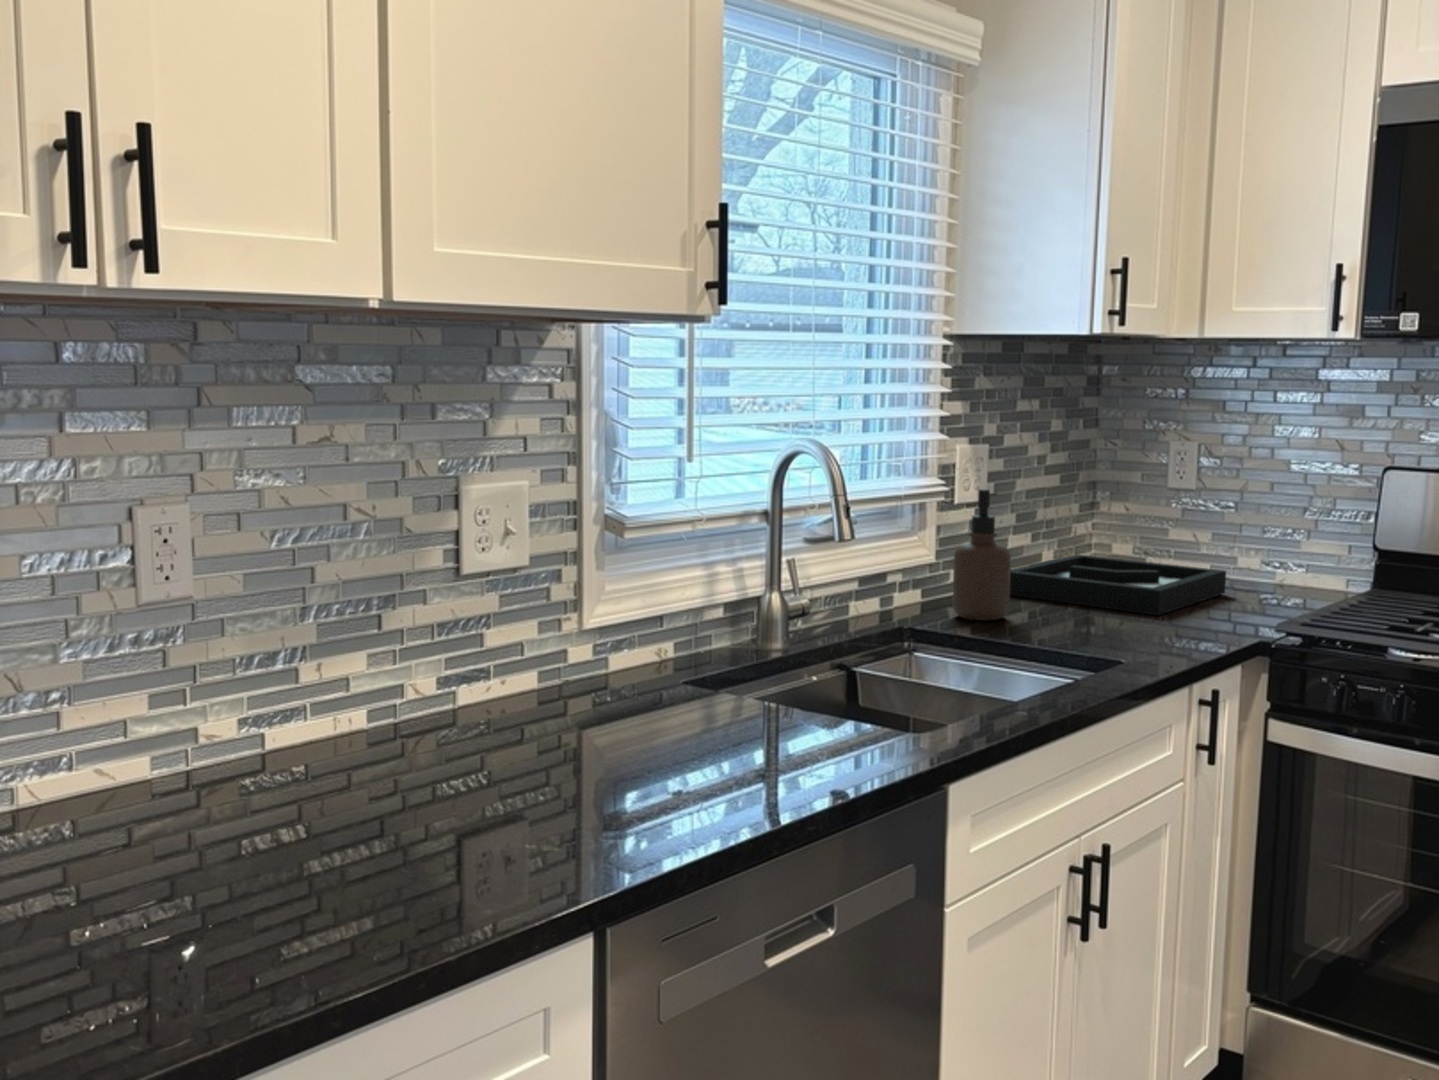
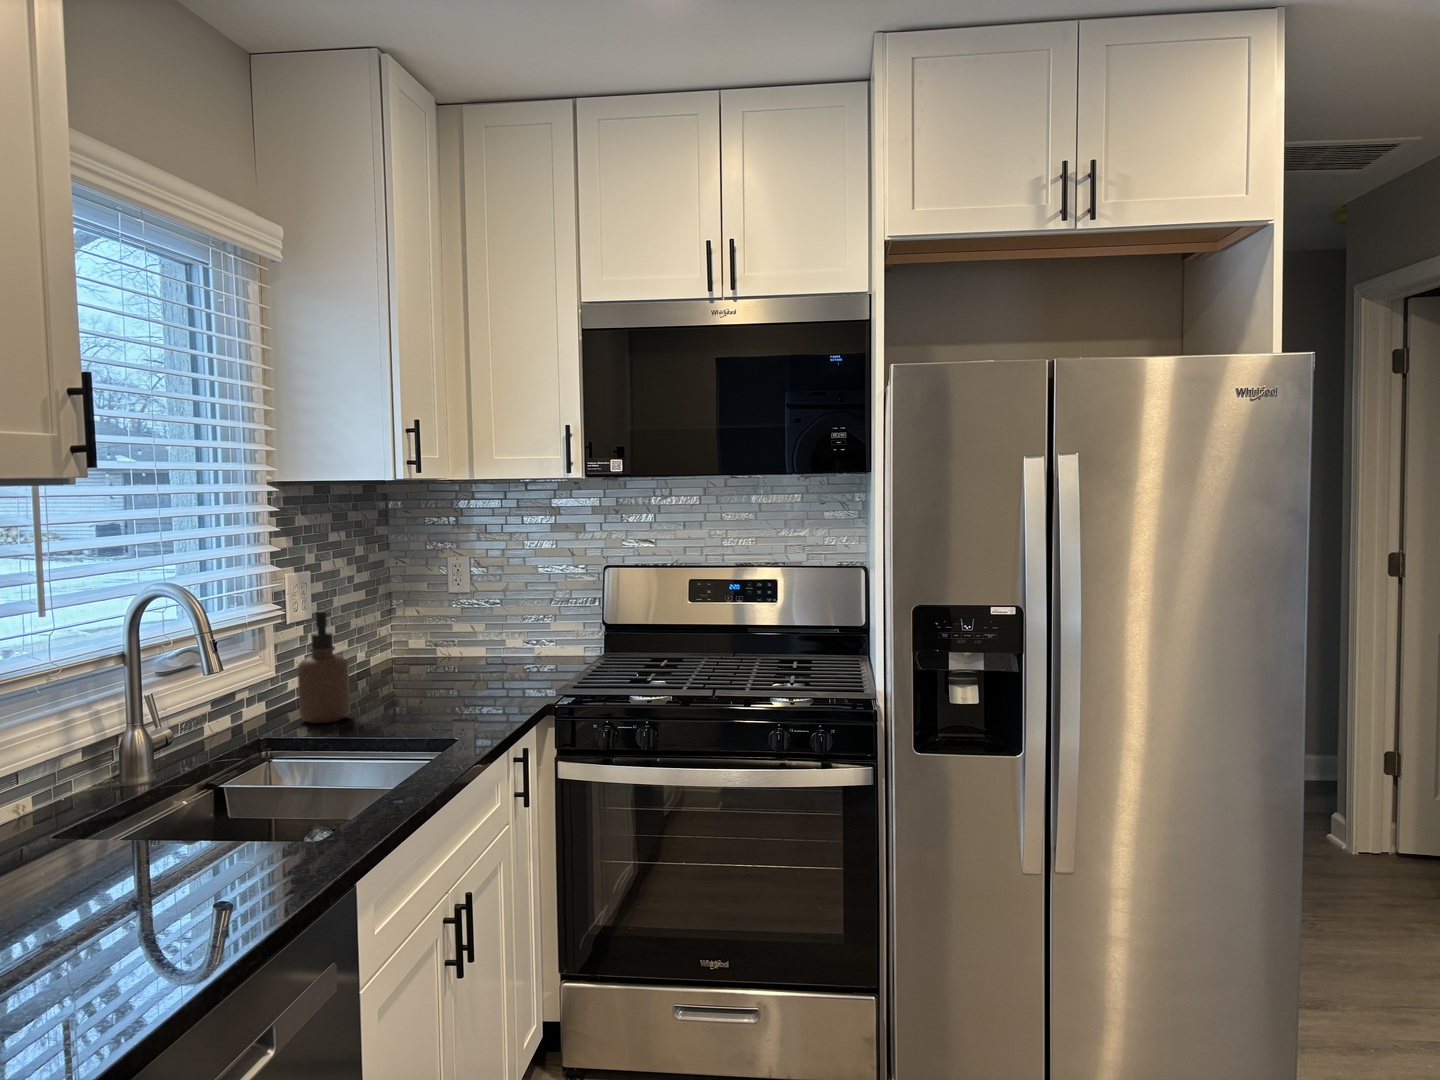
decorative tray: present [1010,554,1226,615] -> none [332,653,505,696]

